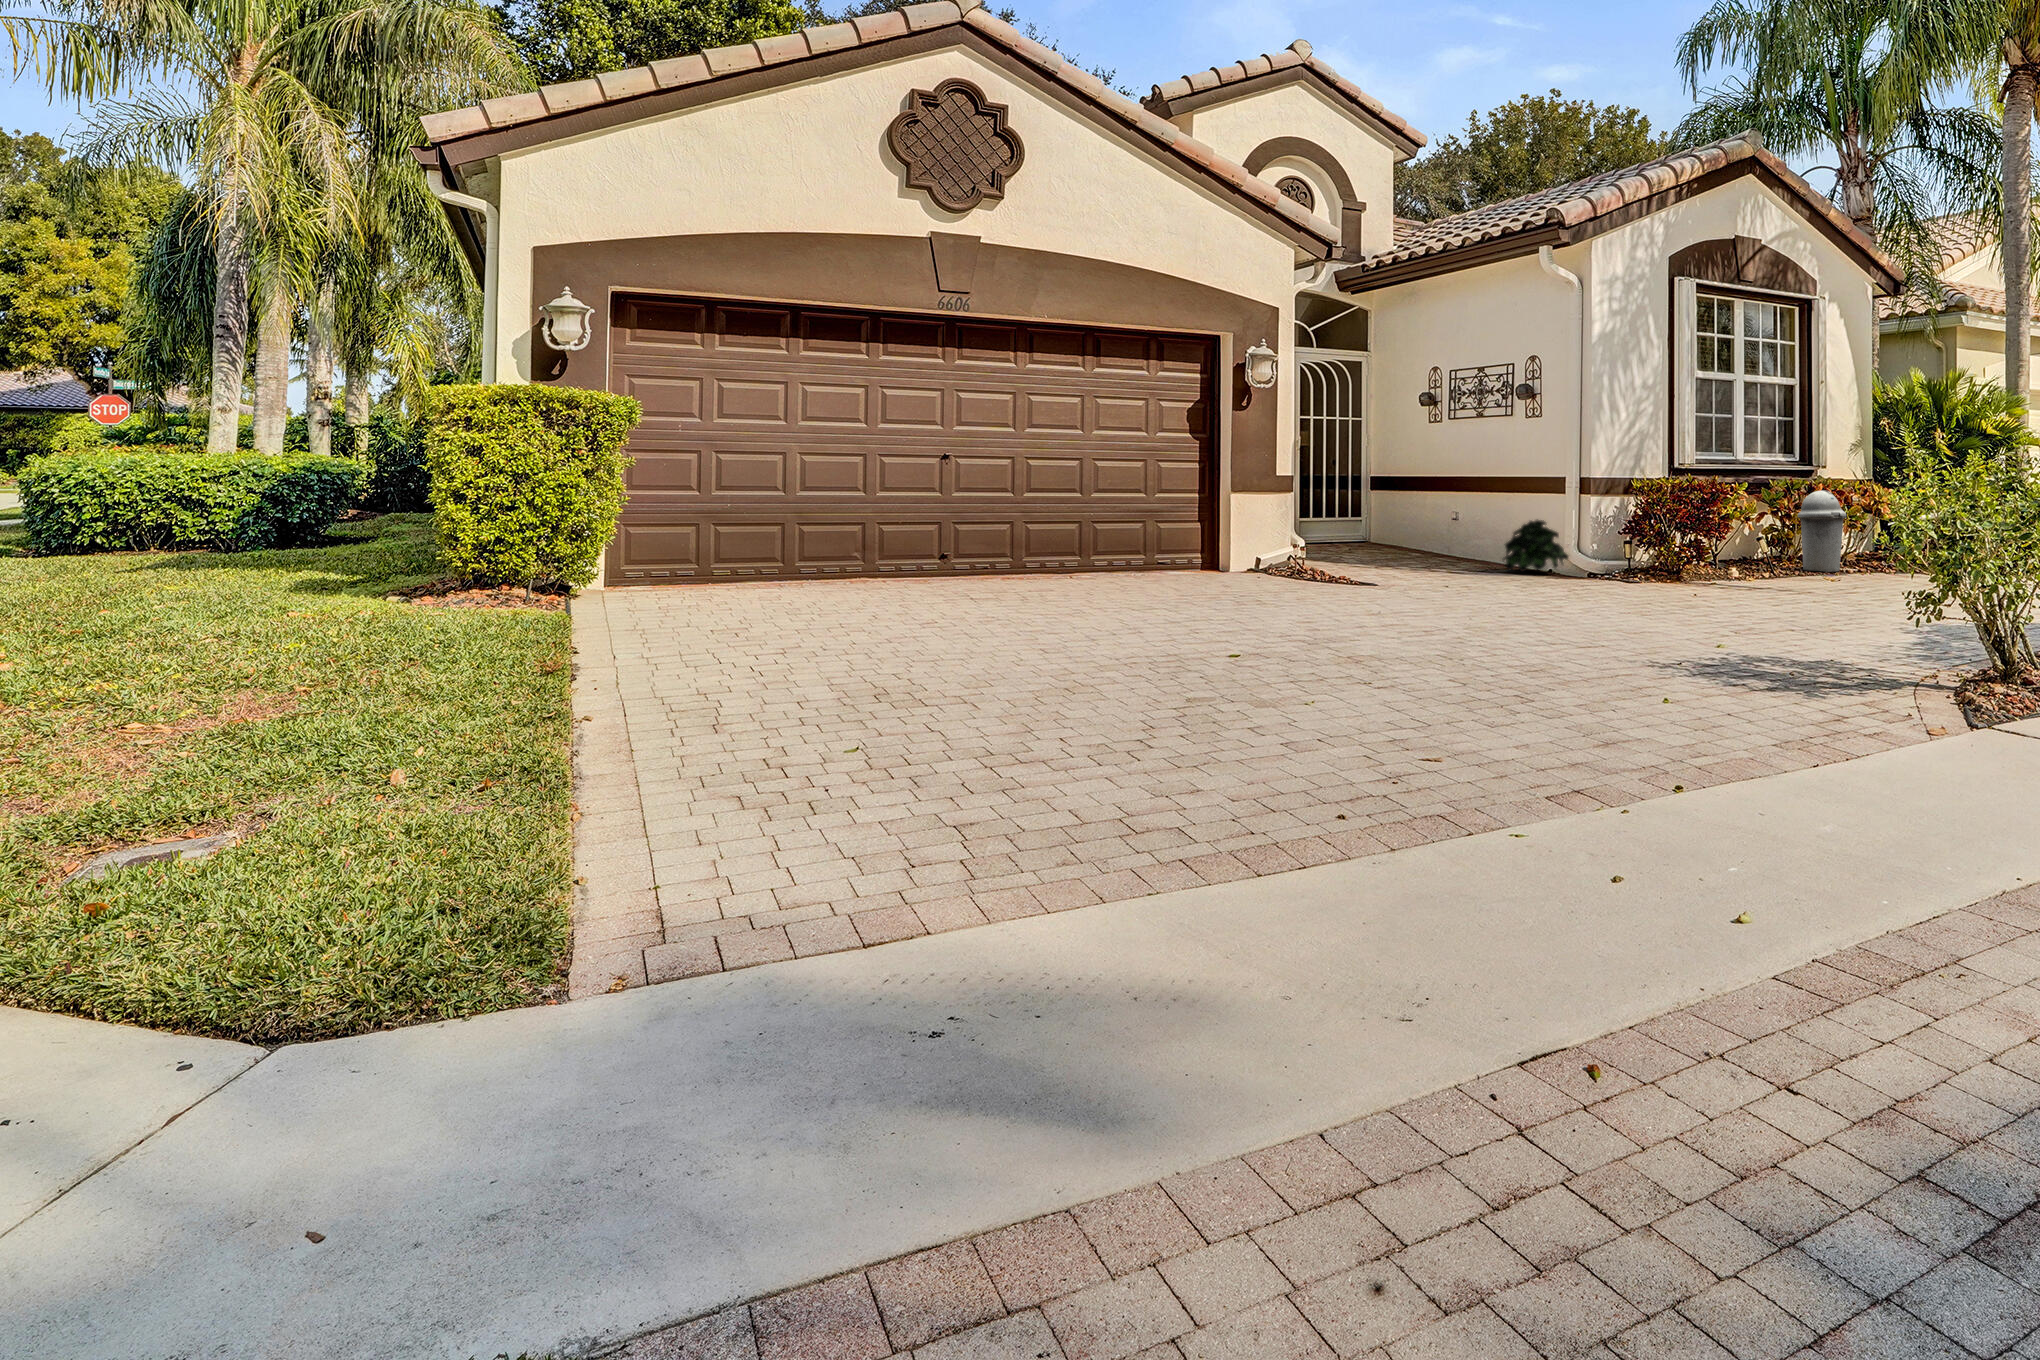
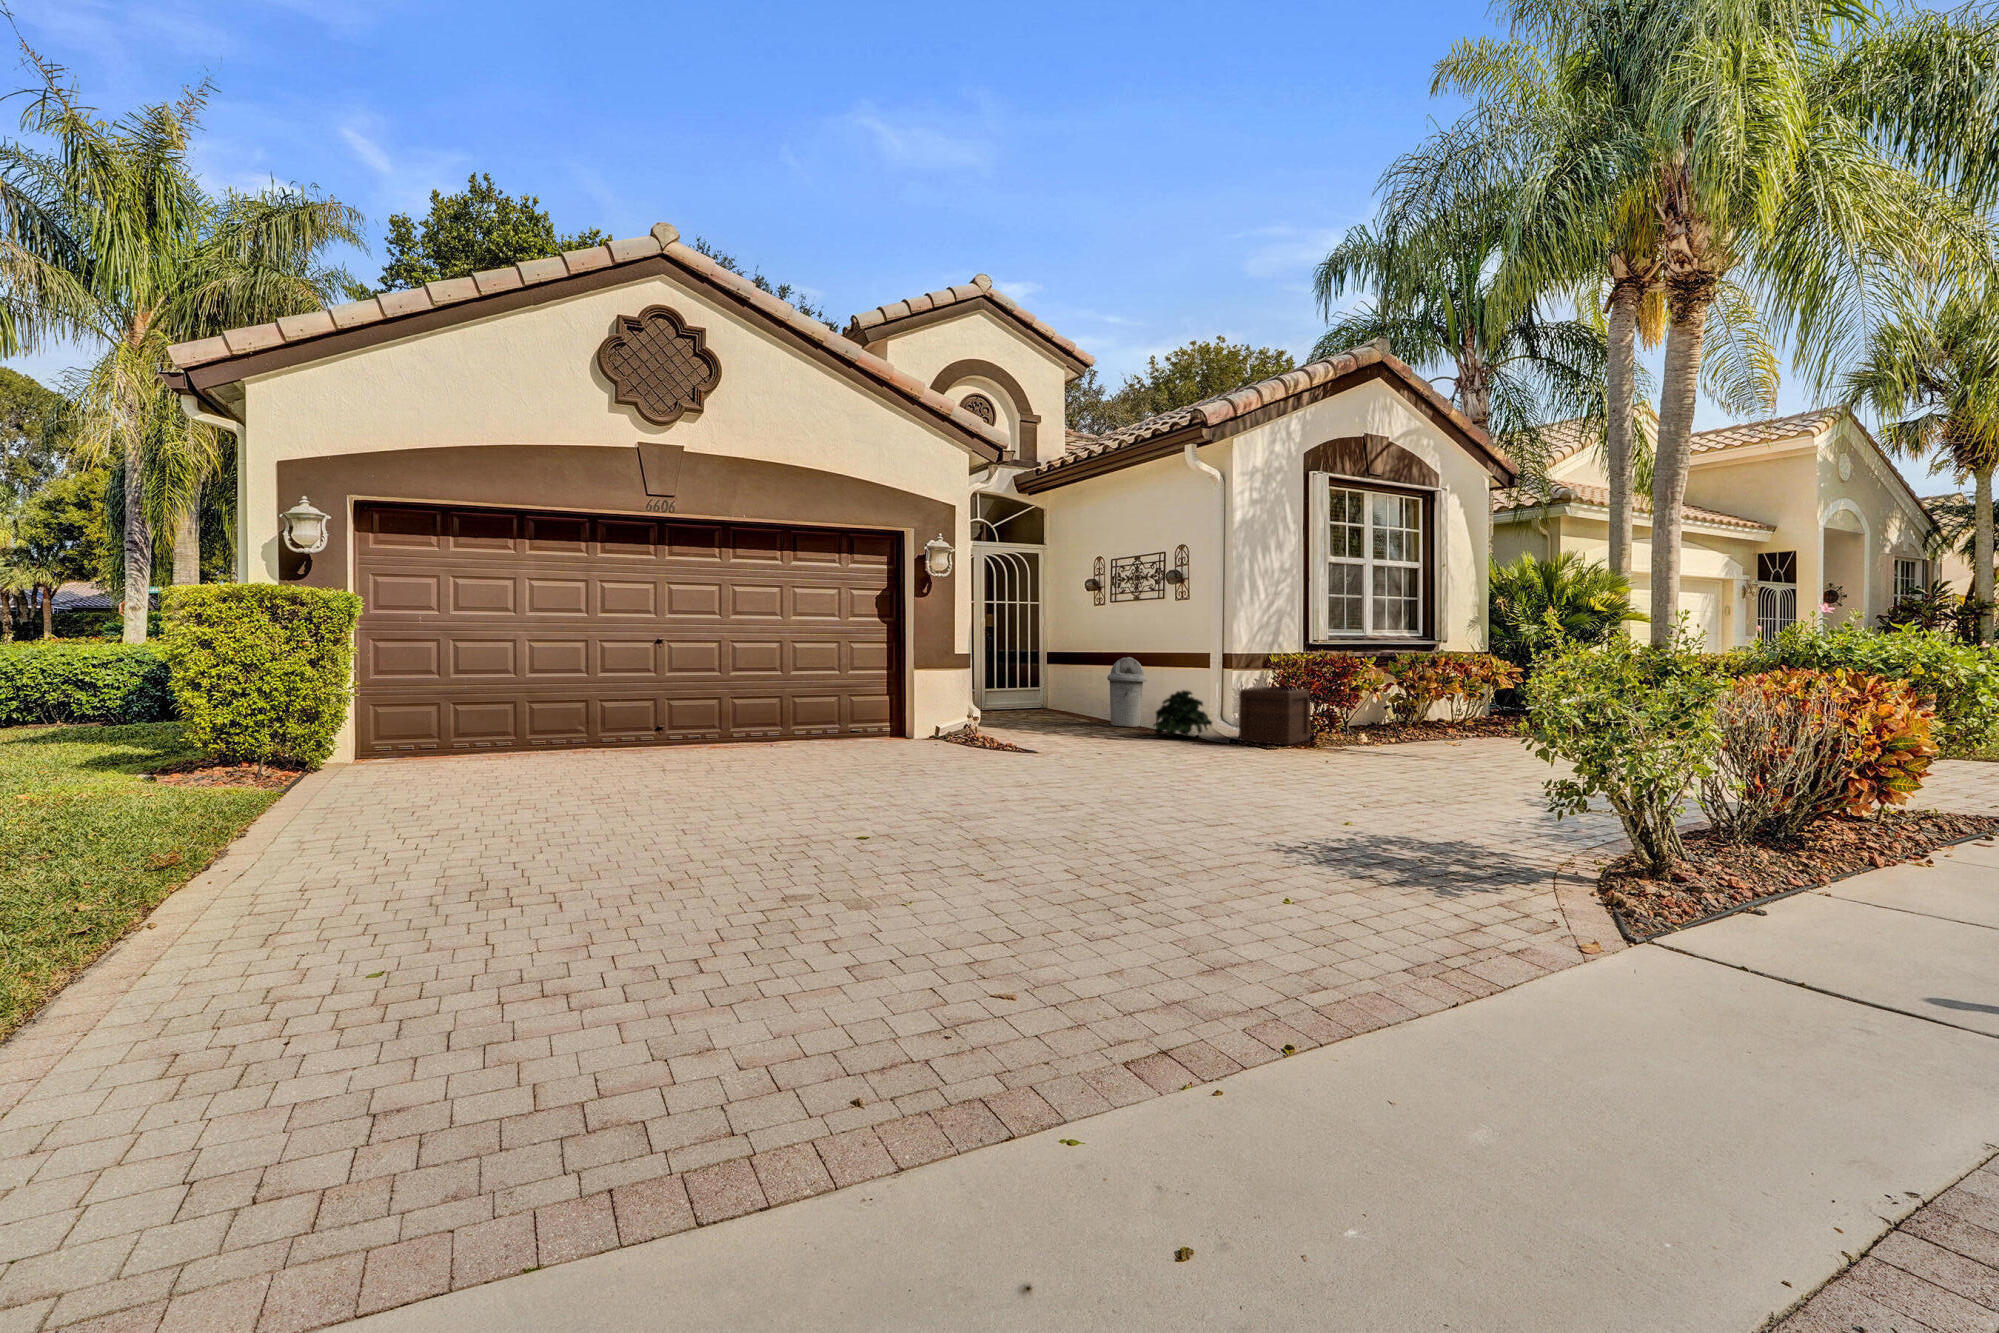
trash can: present [1798,490,1846,572] -> present [1107,657,1147,727]
wooden crate: none [1599,517,1678,581] -> present [1239,687,1311,745]

